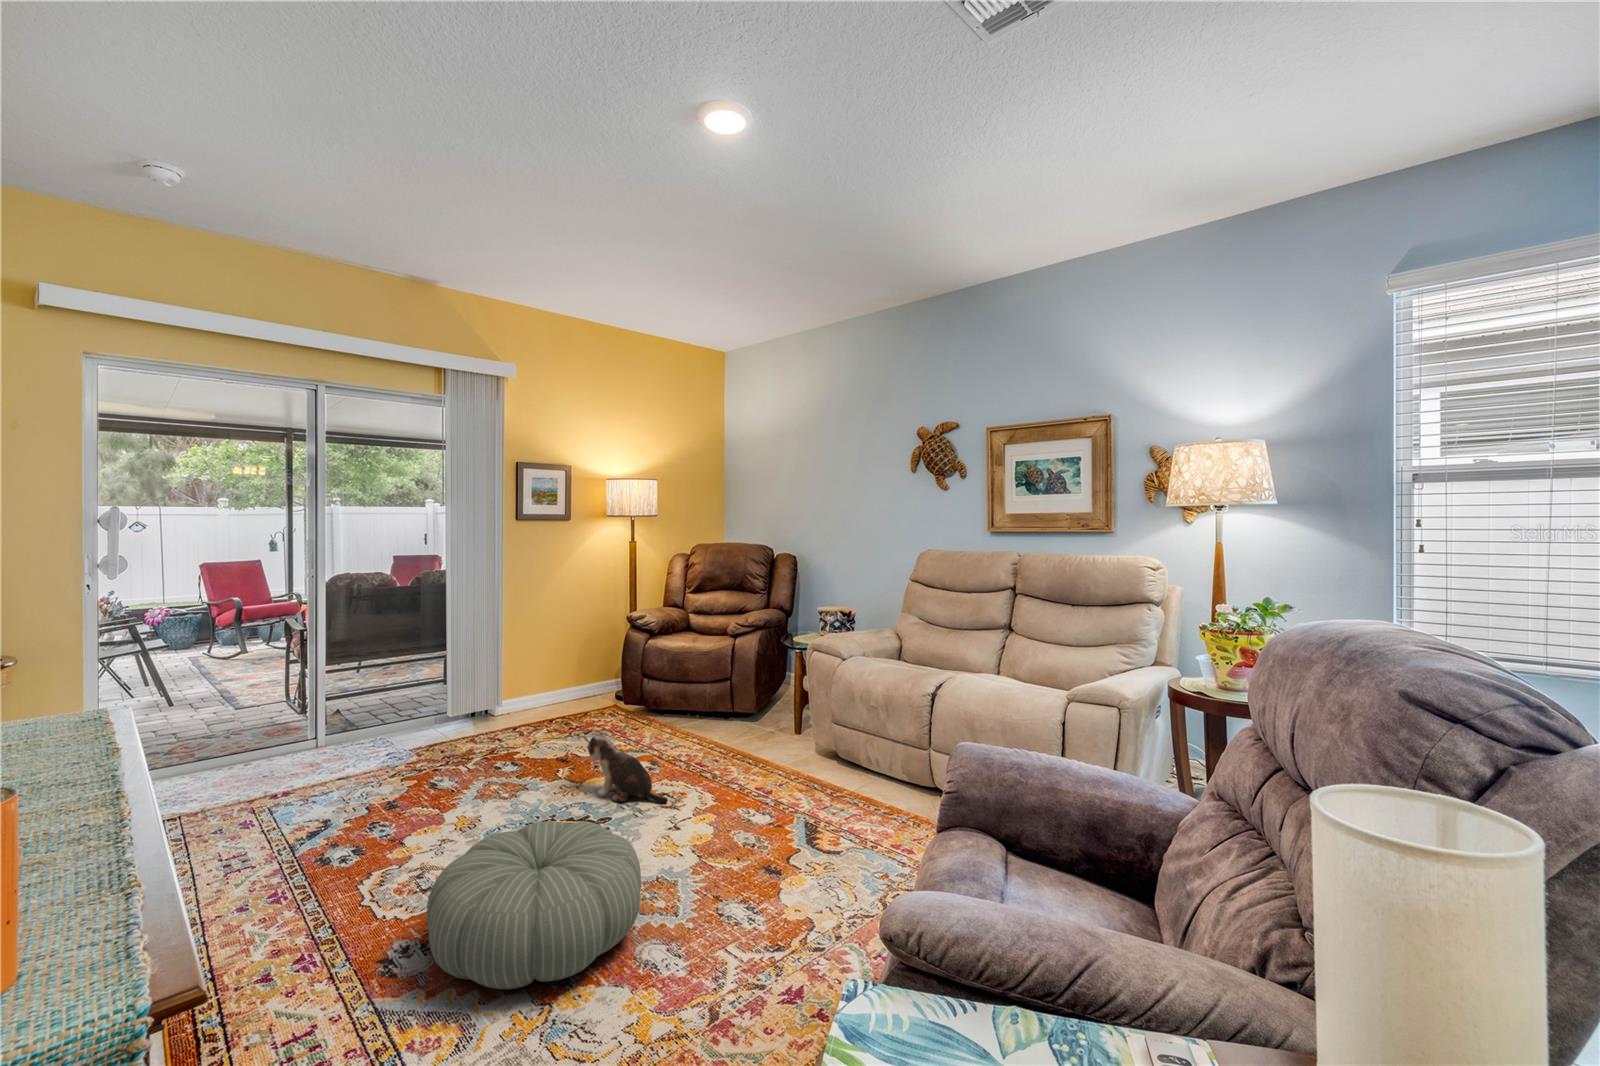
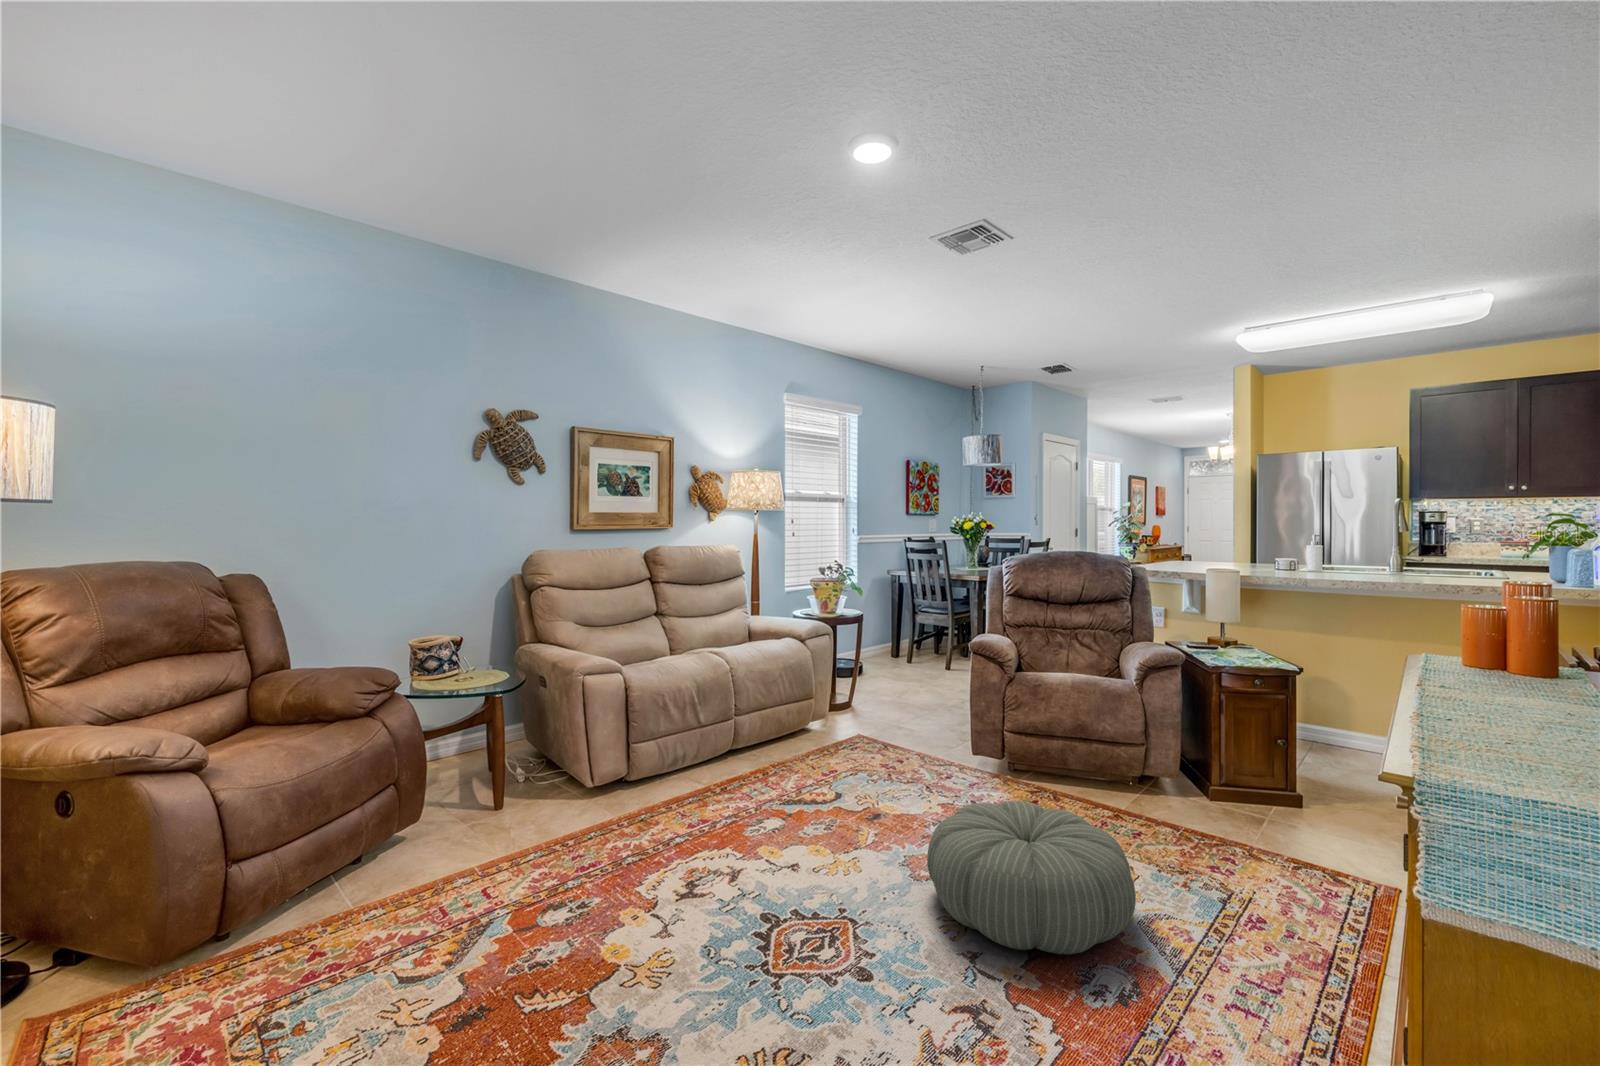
plush toy: present [583,732,667,804] -> none [645,846,733,928]

